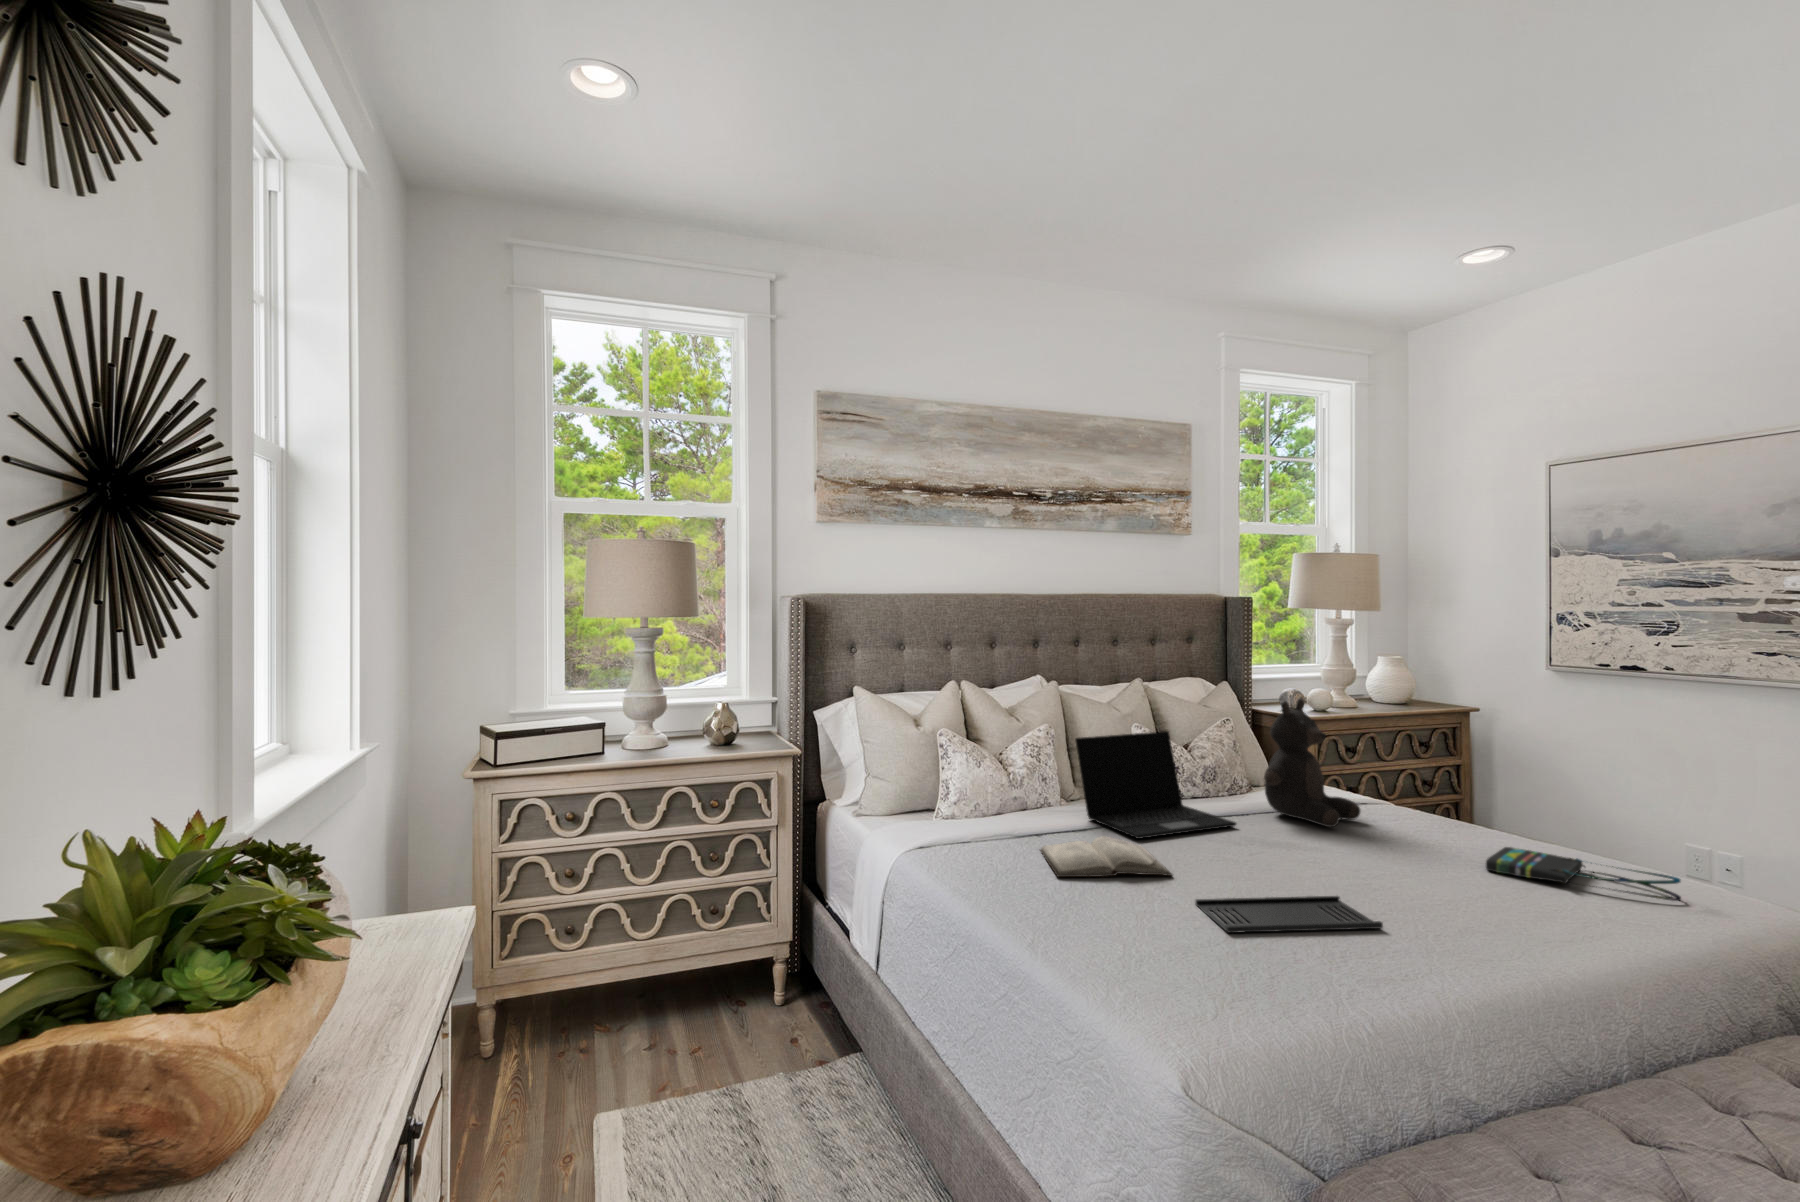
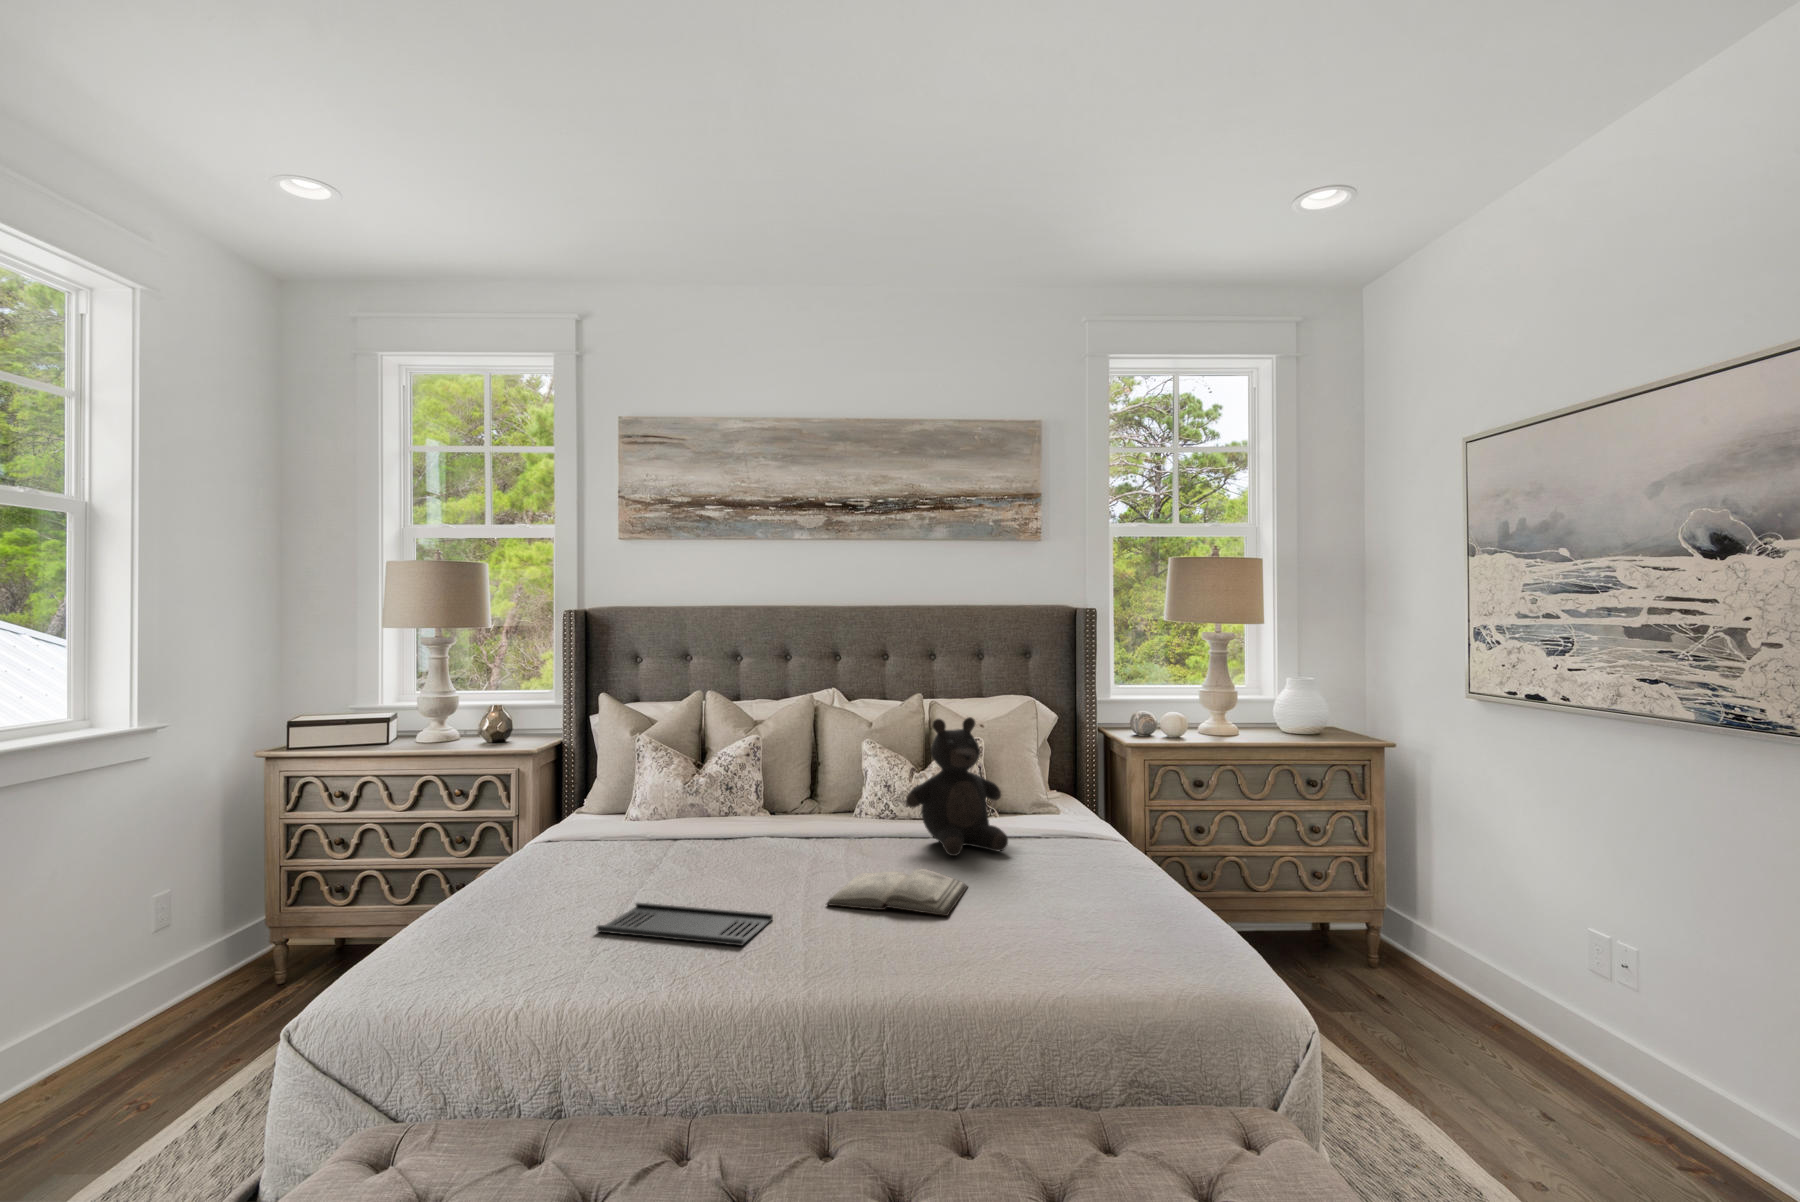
laptop: present [1075,731,1236,839] -> none [732,747,861,850]
diary: present [1040,837,1172,877] -> present [827,869,967,916]
tote bag: present [1486,847,1681,901] -> none [1006,889,1143,960]

